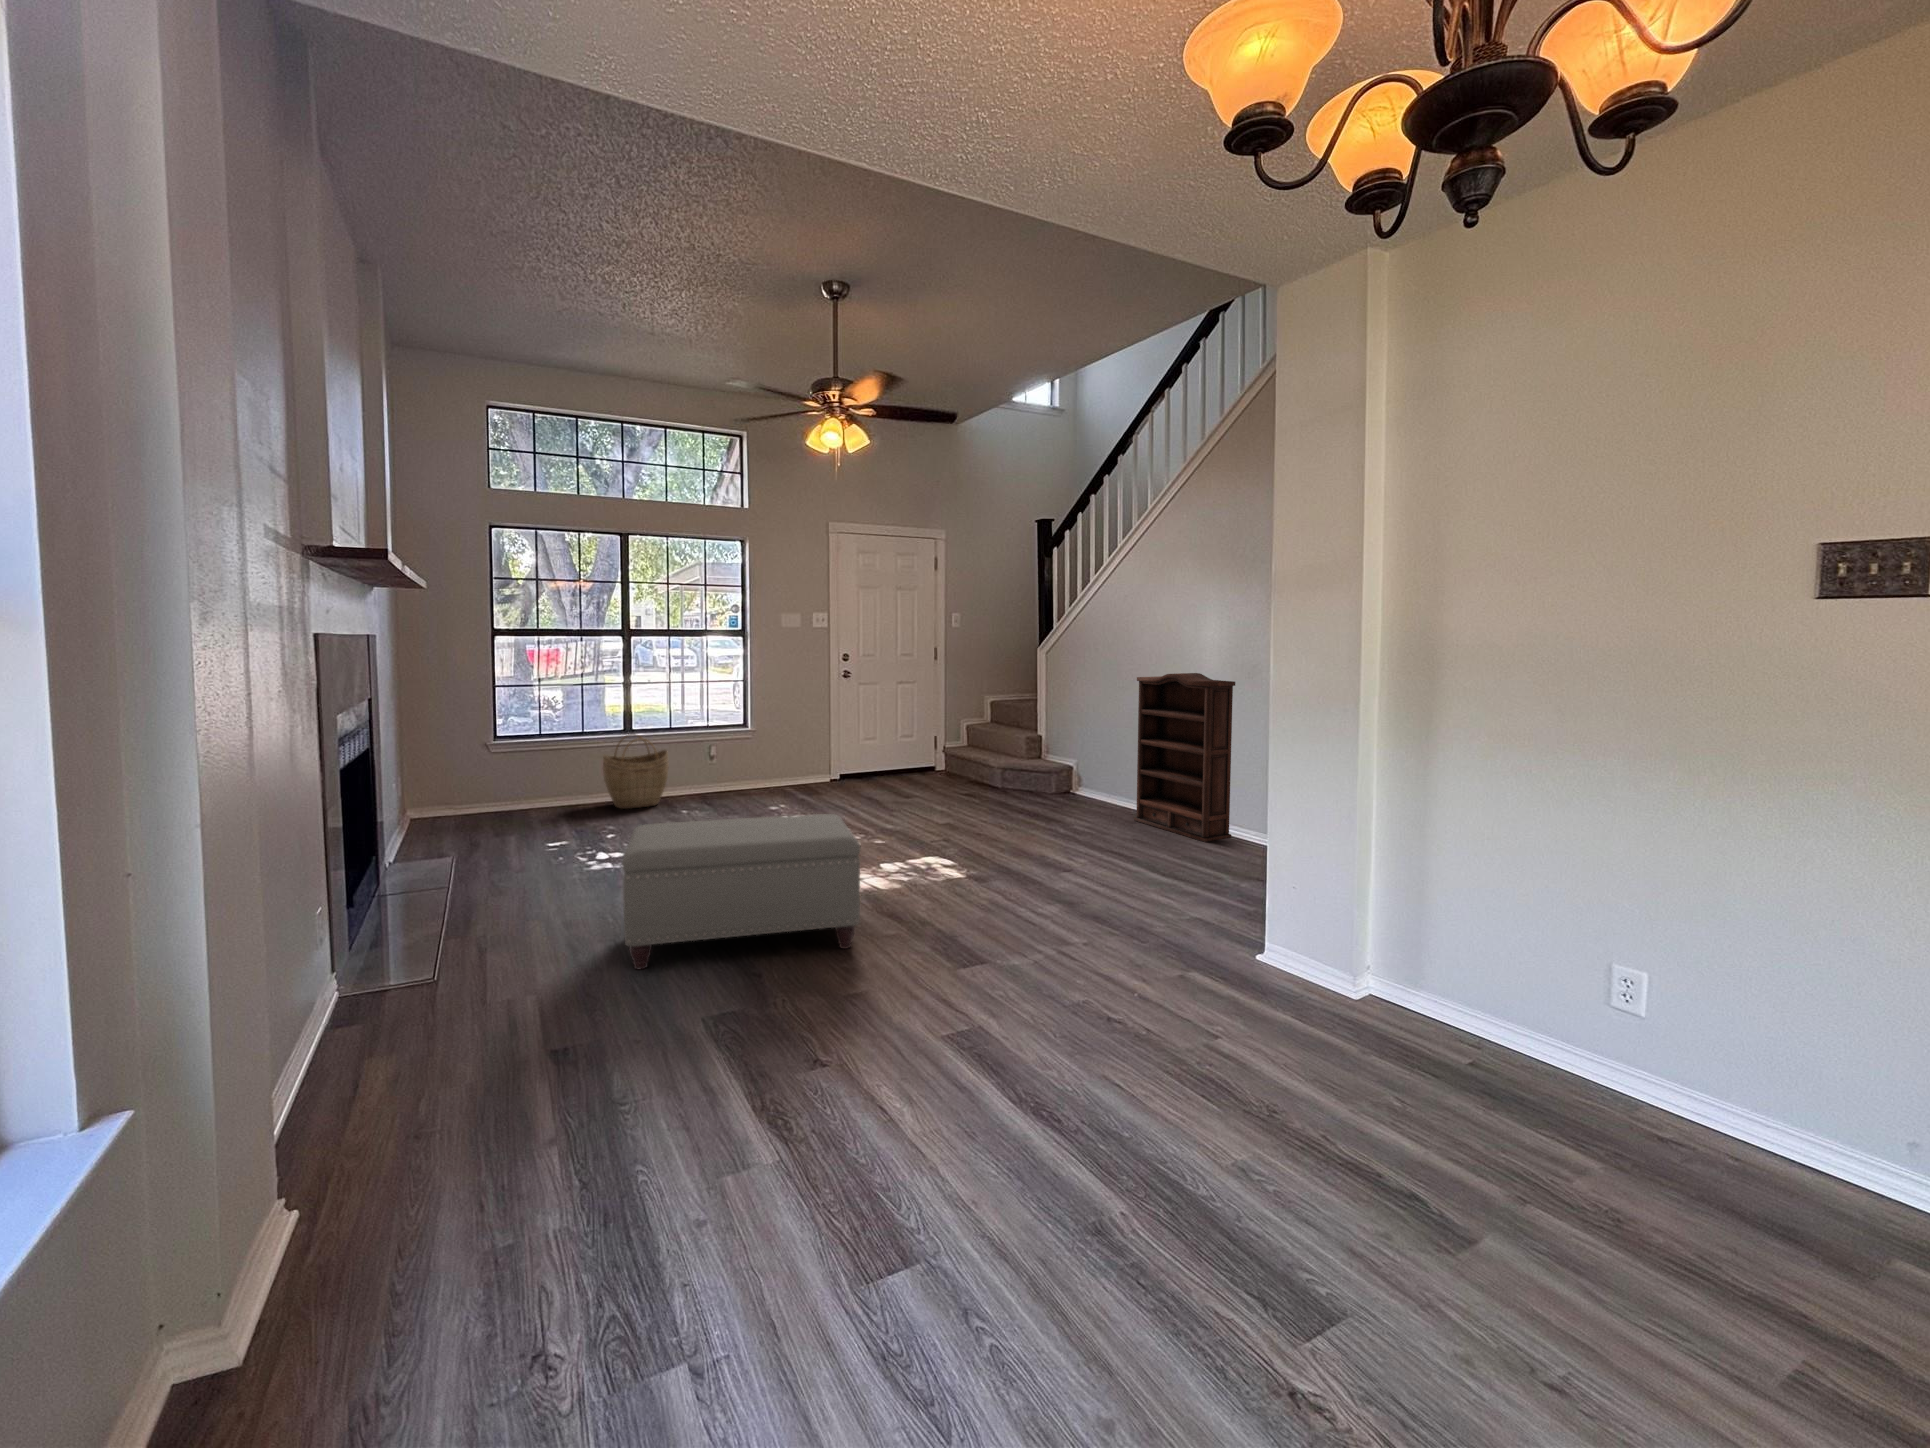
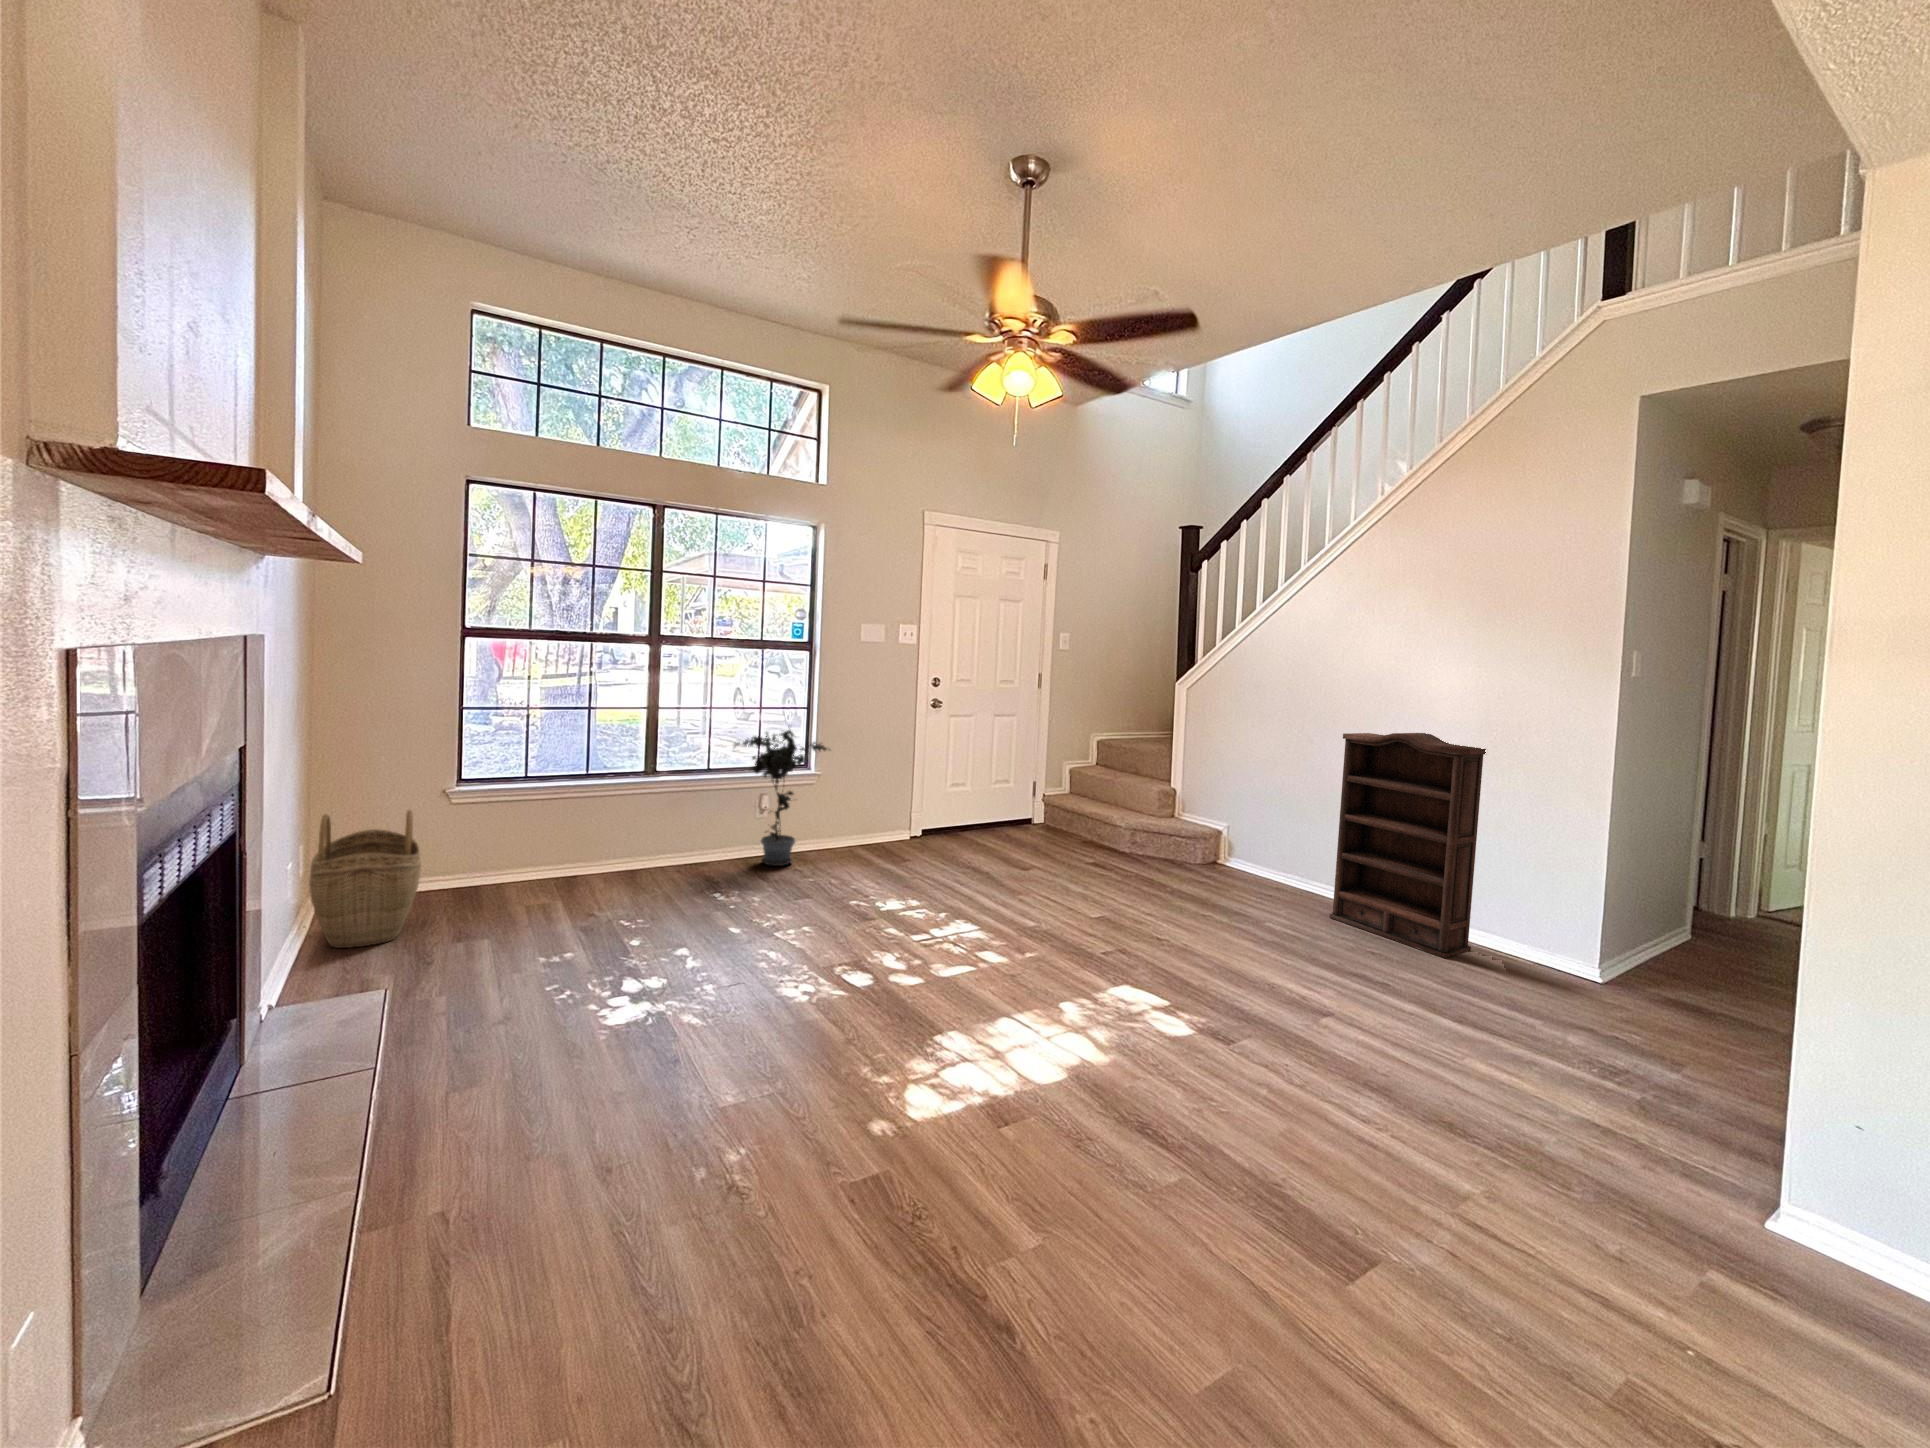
potted plant: none [686,692,760,798] -> present [734,730,827,866]
woven basket: present [603,734,669,809] -> present [309,810,421,948]
ottoman: present [622,814,861,970] -> none [705,957,1114,1284]

